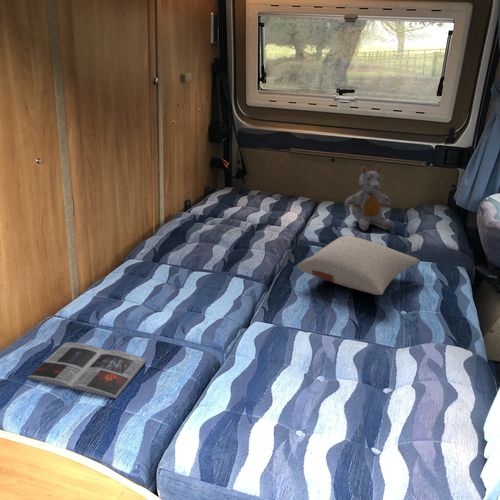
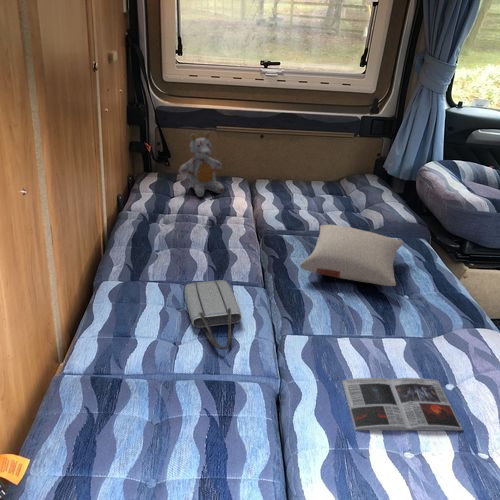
stuffed bear: present [345,166,390,230] -> present [178,132,224,197]
tote bag: none [175,268,226,320] -> present [185,280,241,349]
magazine: present [27,342,147,398] -> present [342,378,463,431]

